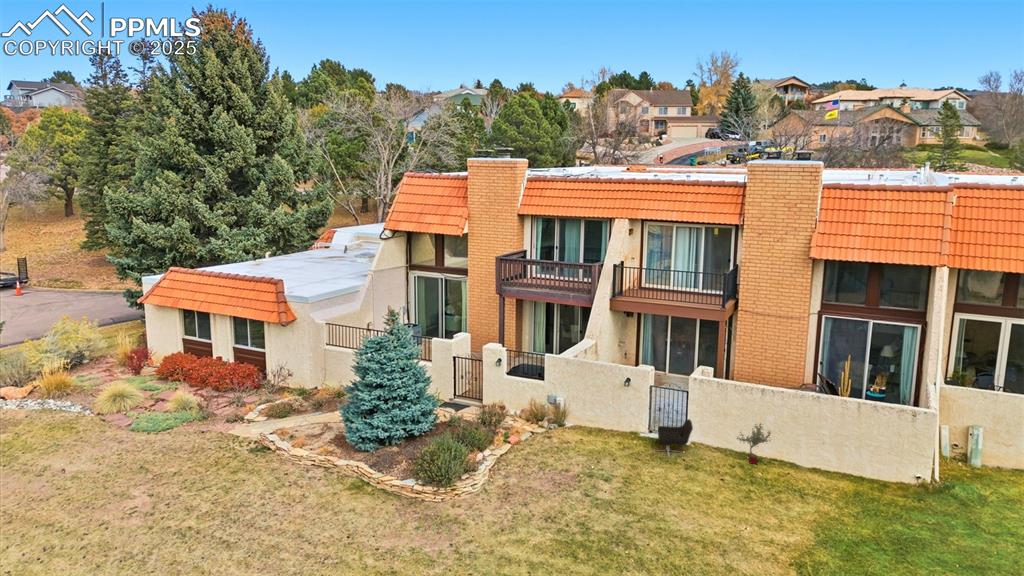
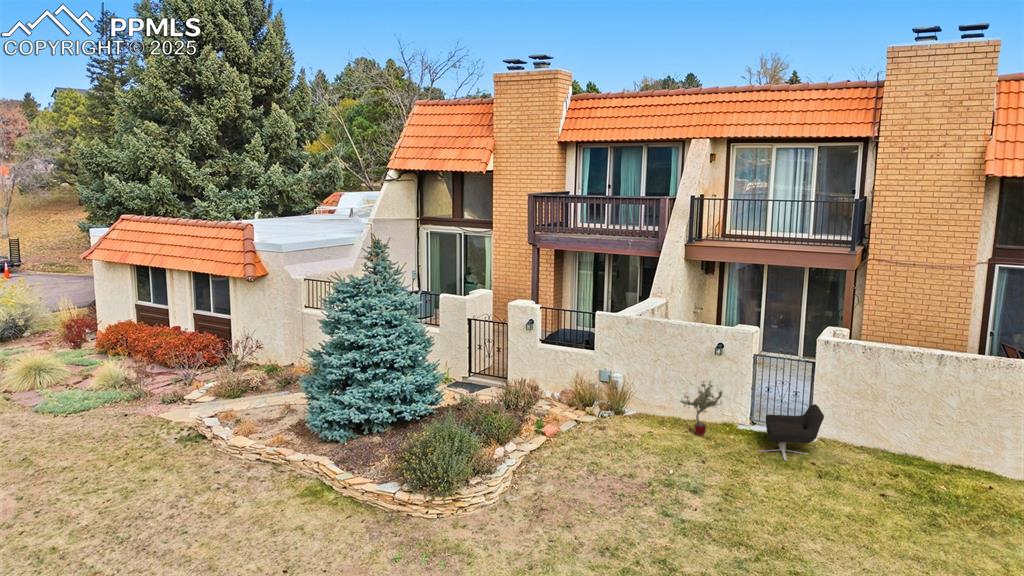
potted tree: present [737,423,771,464] -> present [680,381,722,436]

